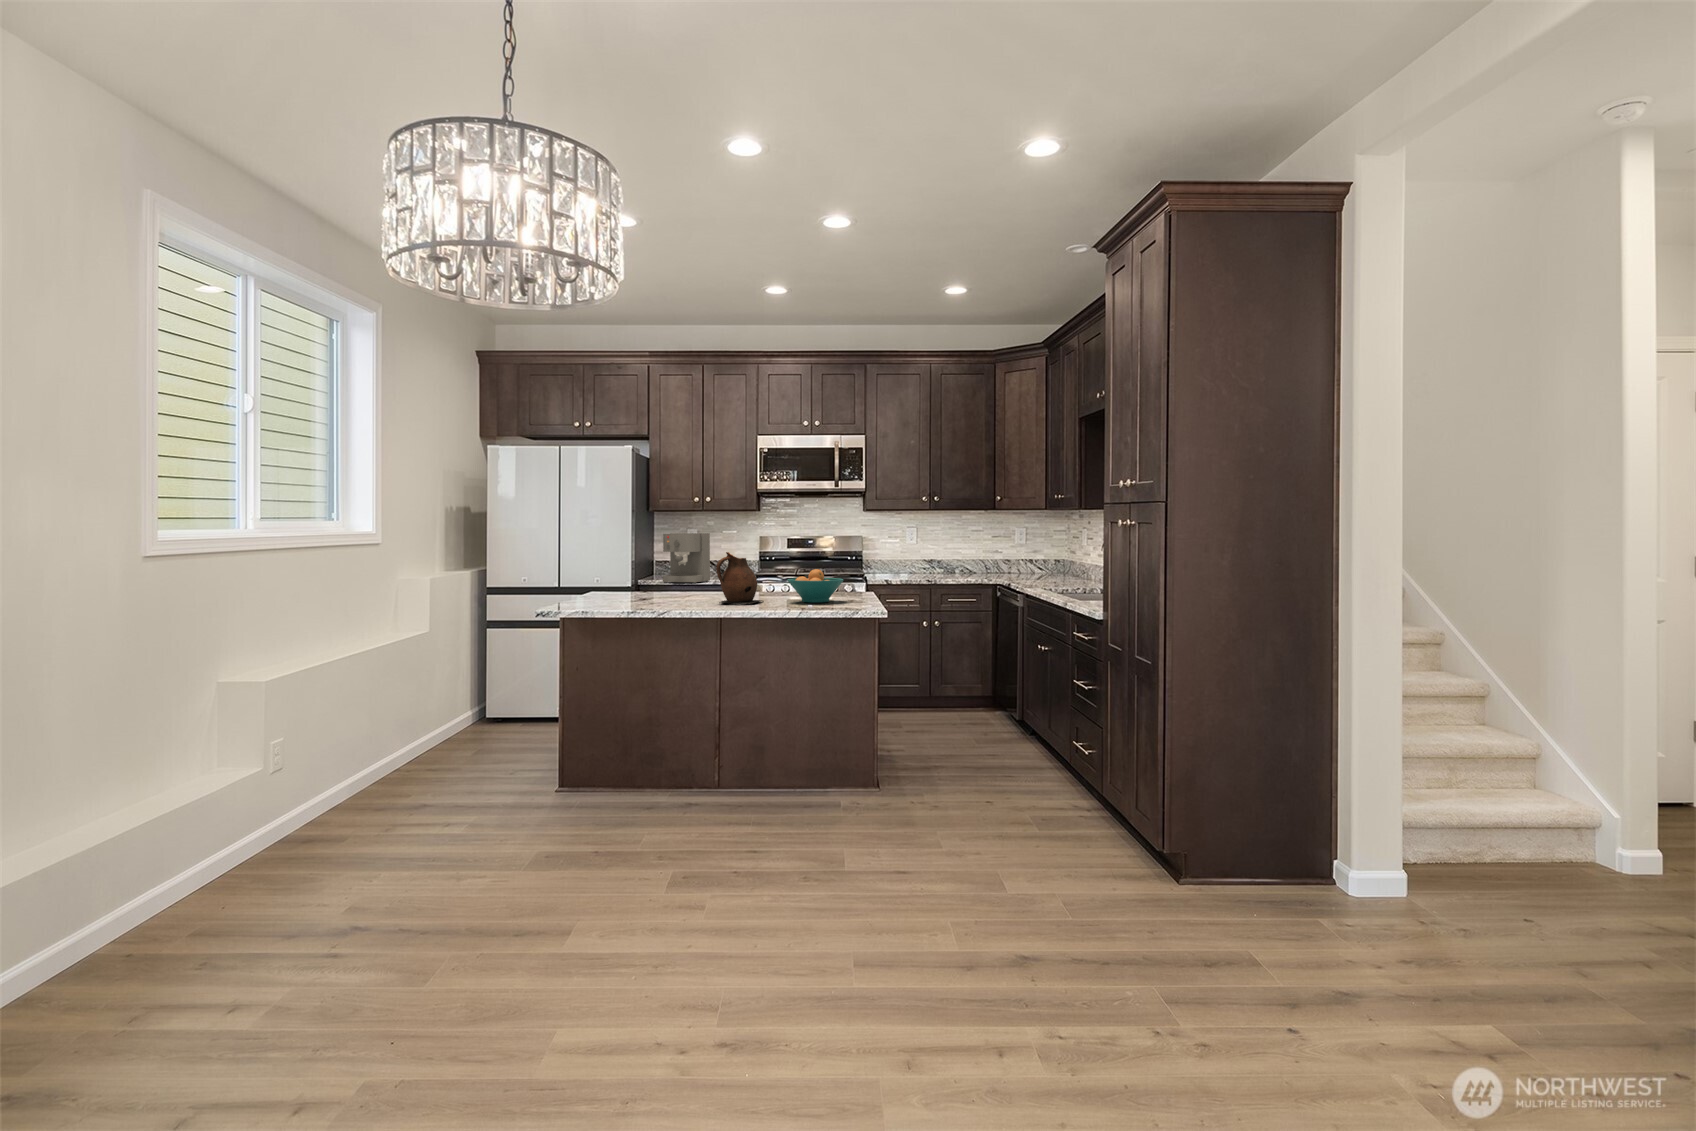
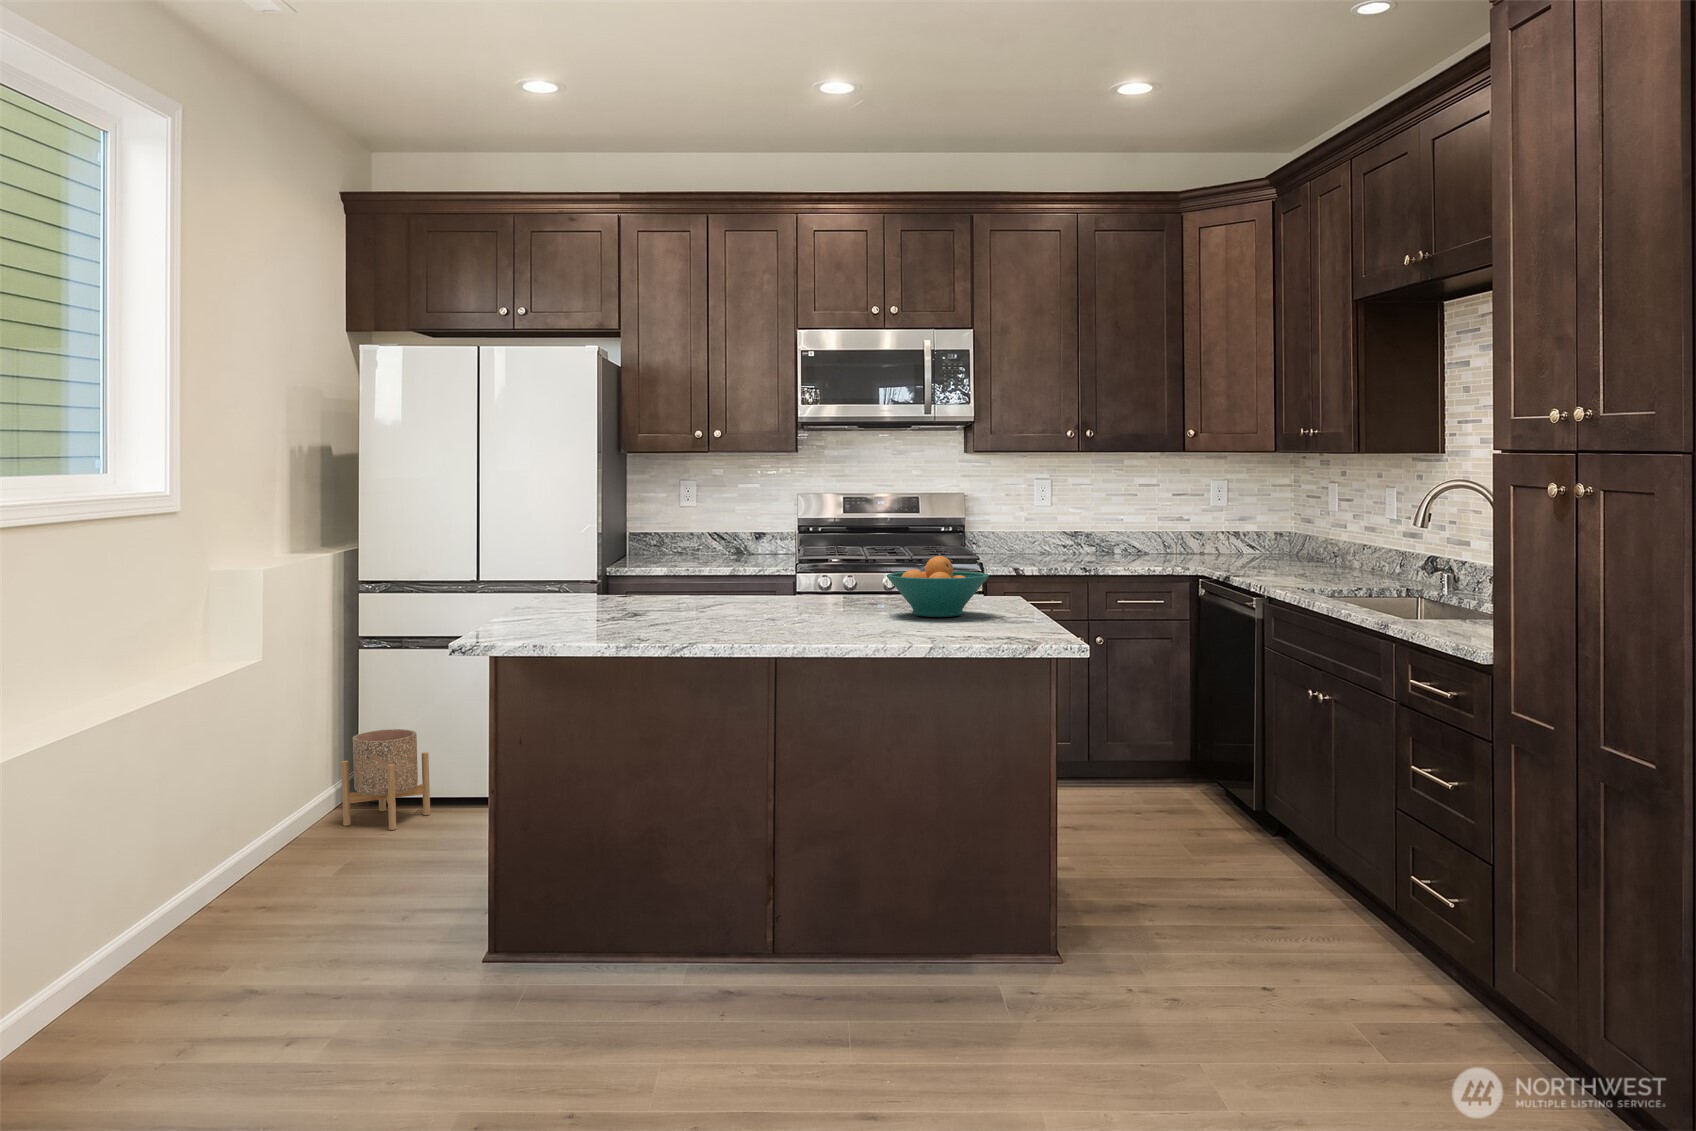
coffee maker: present [663,533,710,583] -> none [645,490,721,572]
ceramic pitcher: present [716,552,764,604] -> none [761,526,843,621]
planter: none [476,677,529,736] -> present [341,729,430,830]

